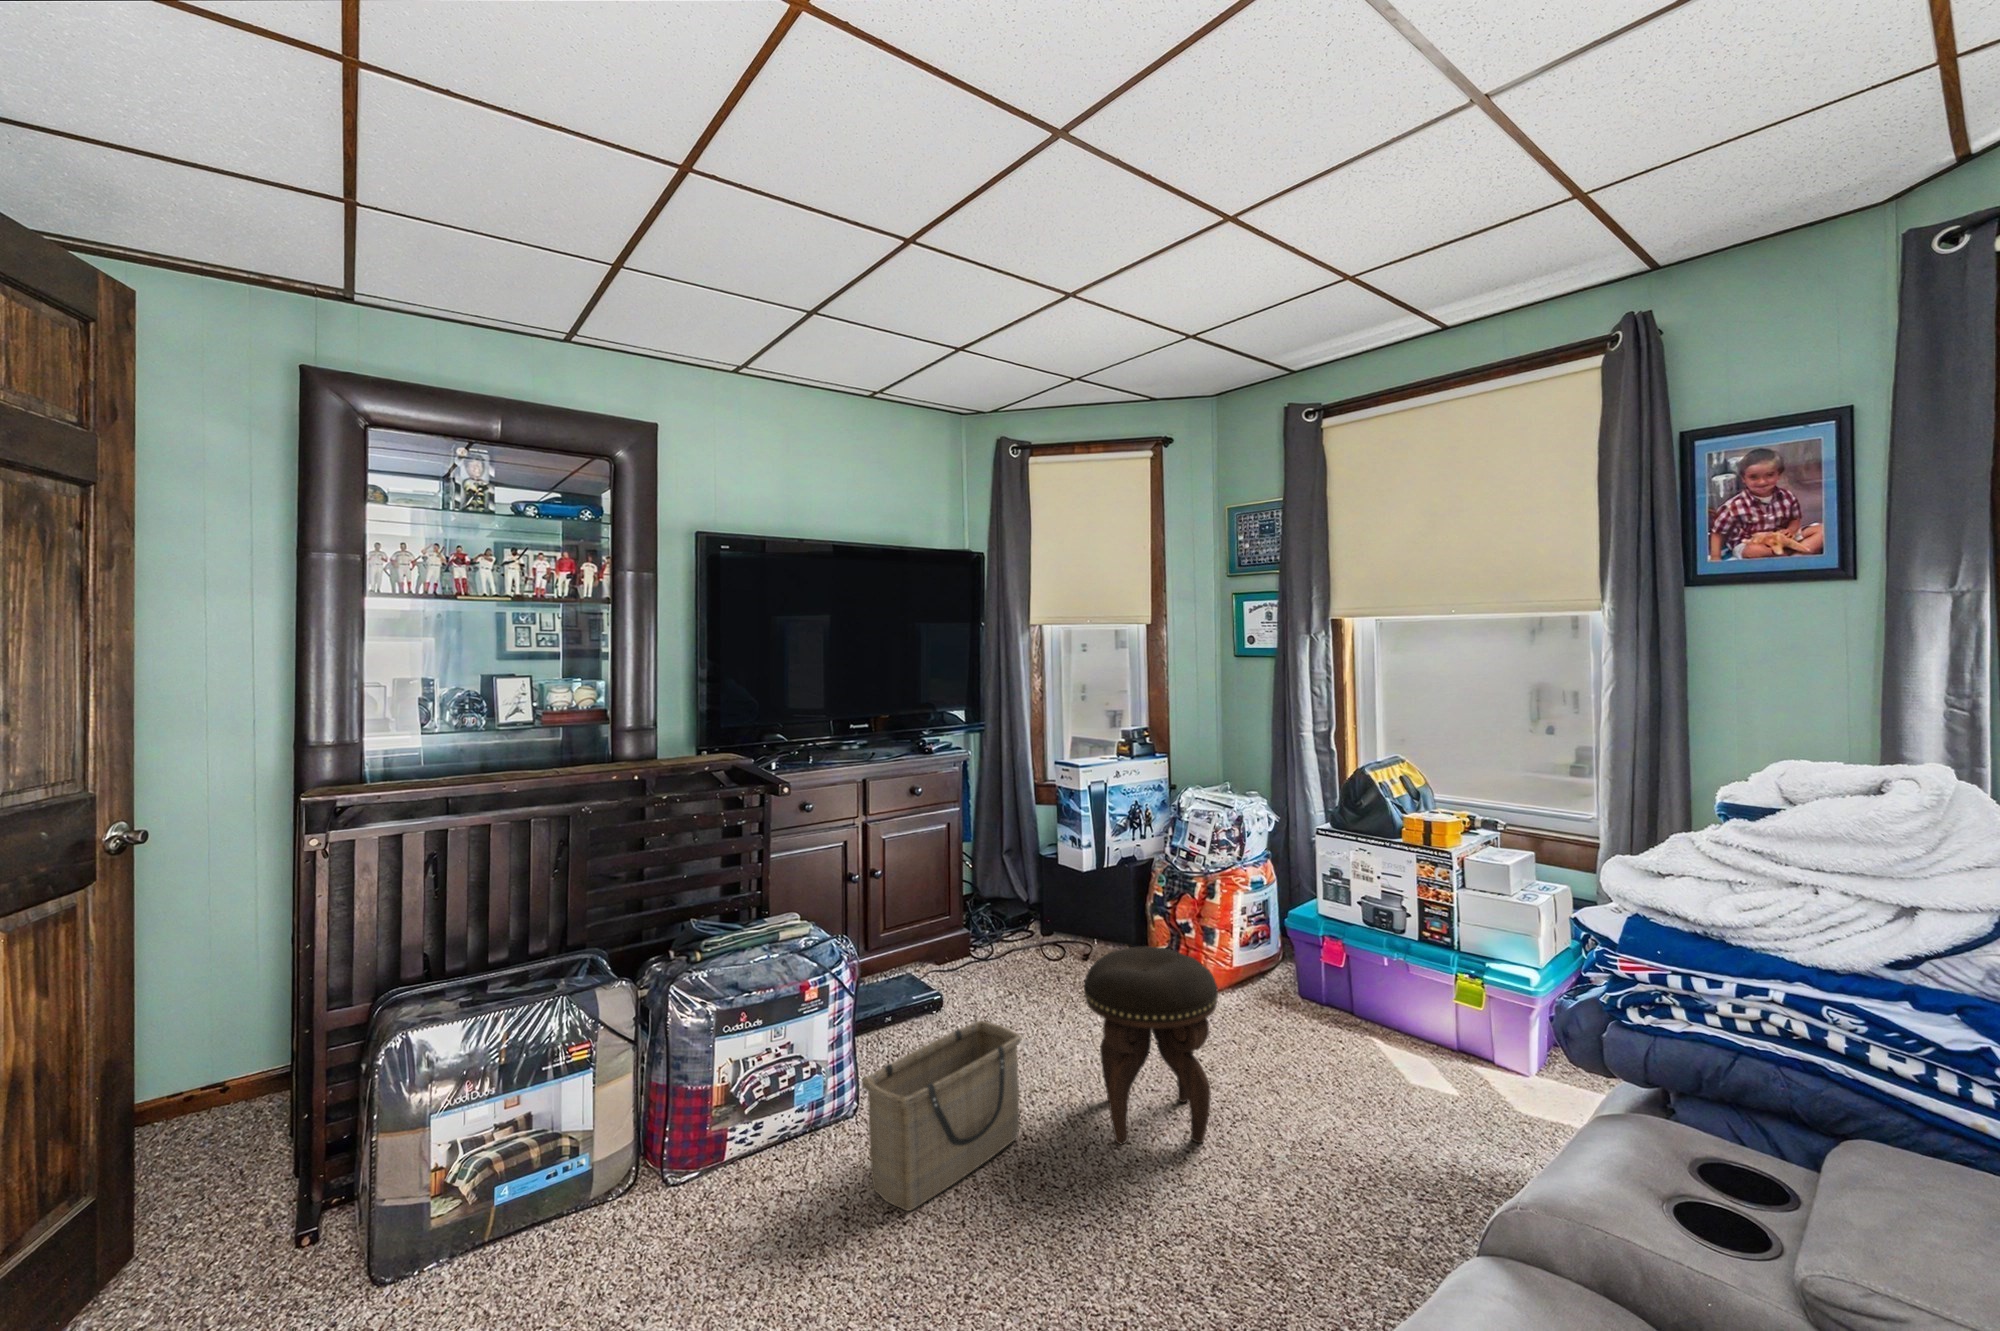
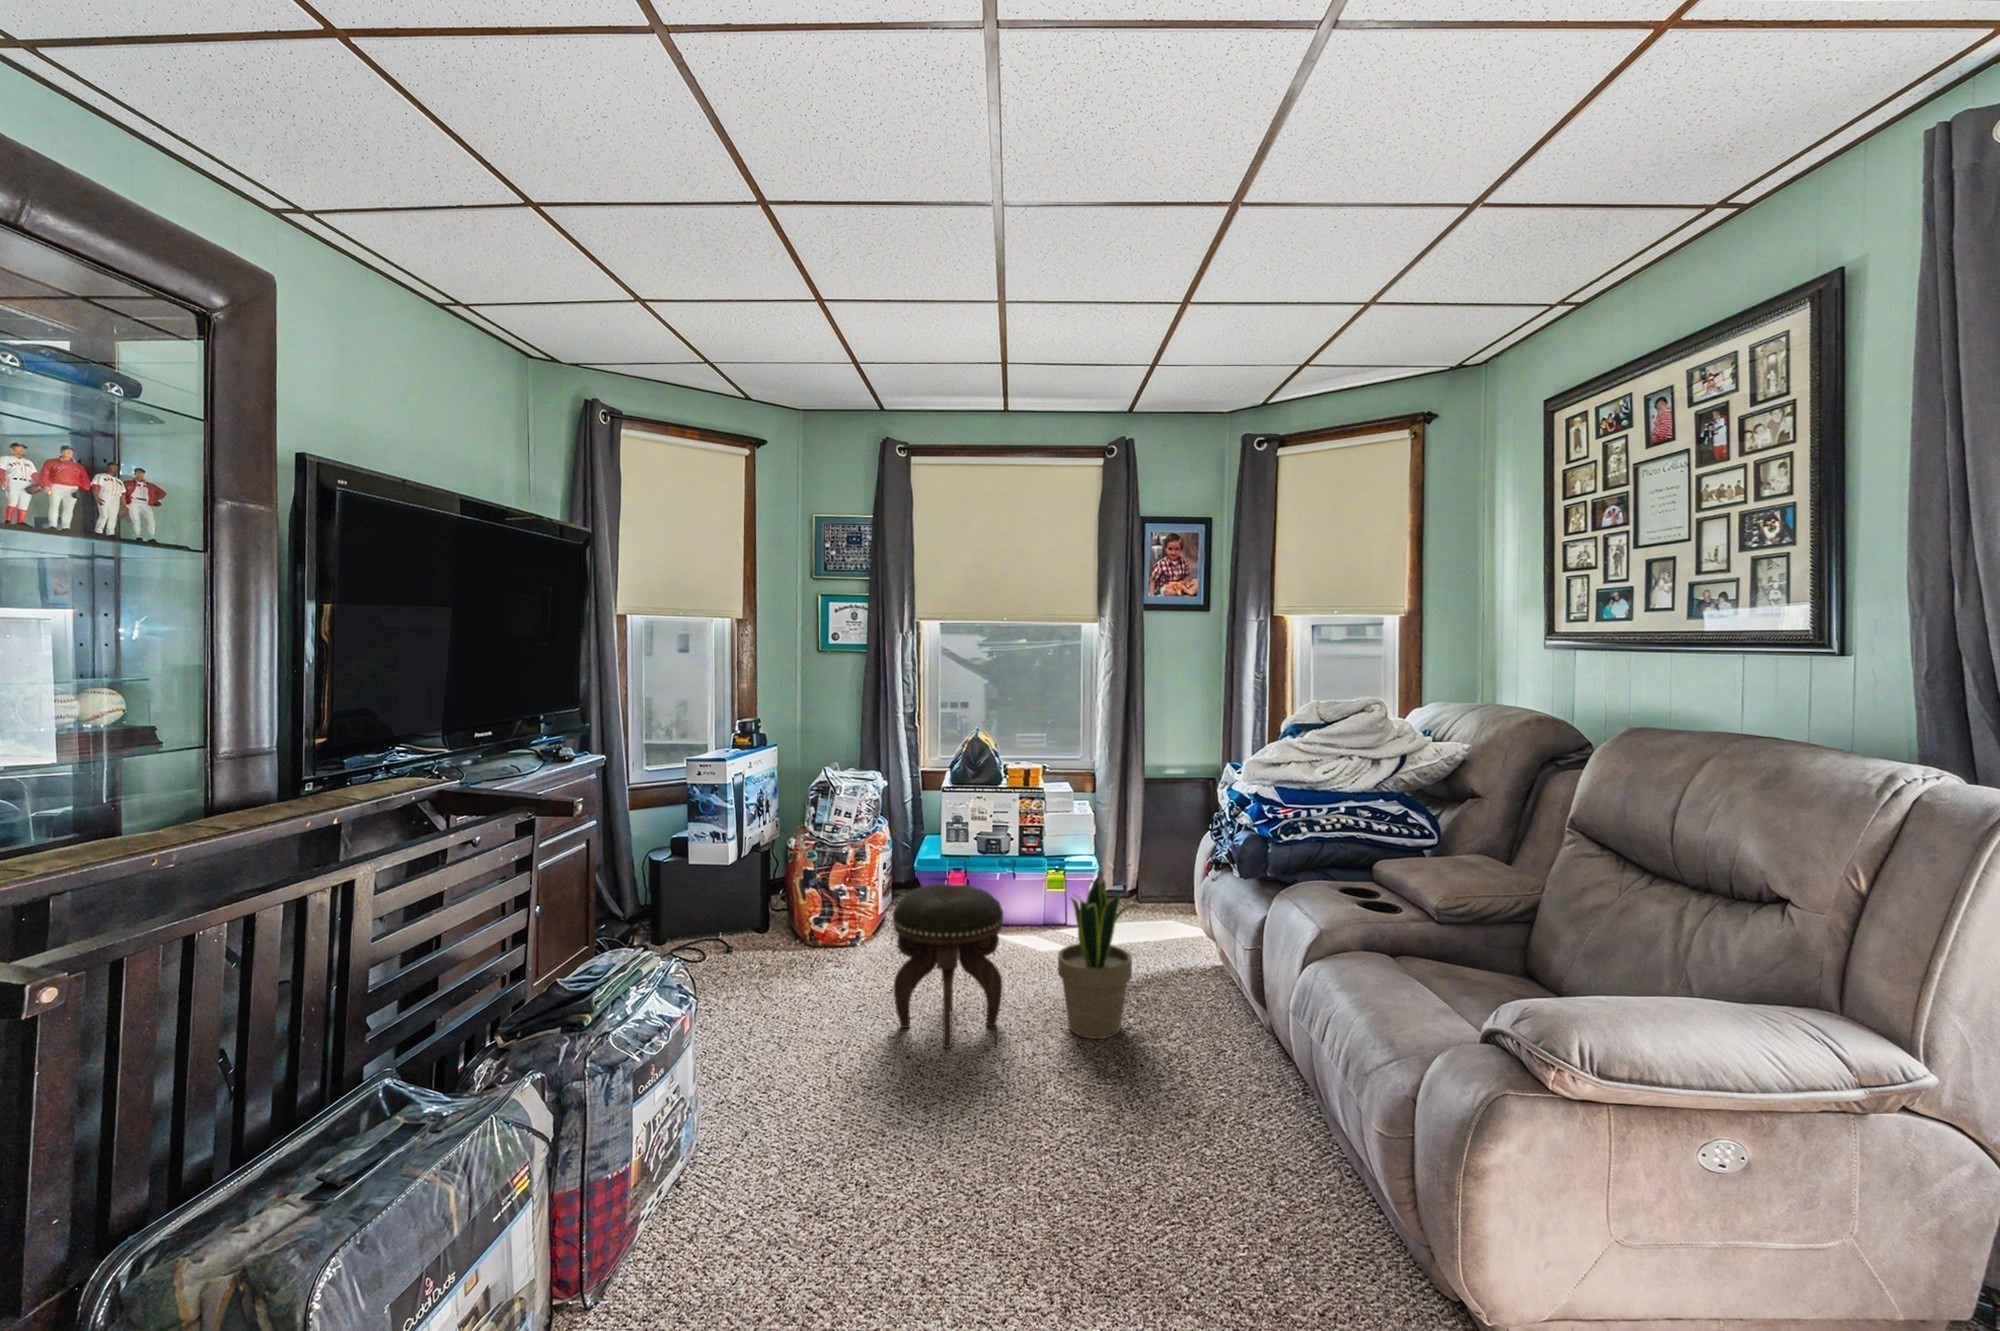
potted plant: none [1255,994,1379,1228] -> present [1058,880,1141,1039]
basket: present [862,1021,1022,1211] -> none [808,979,890,1159]

